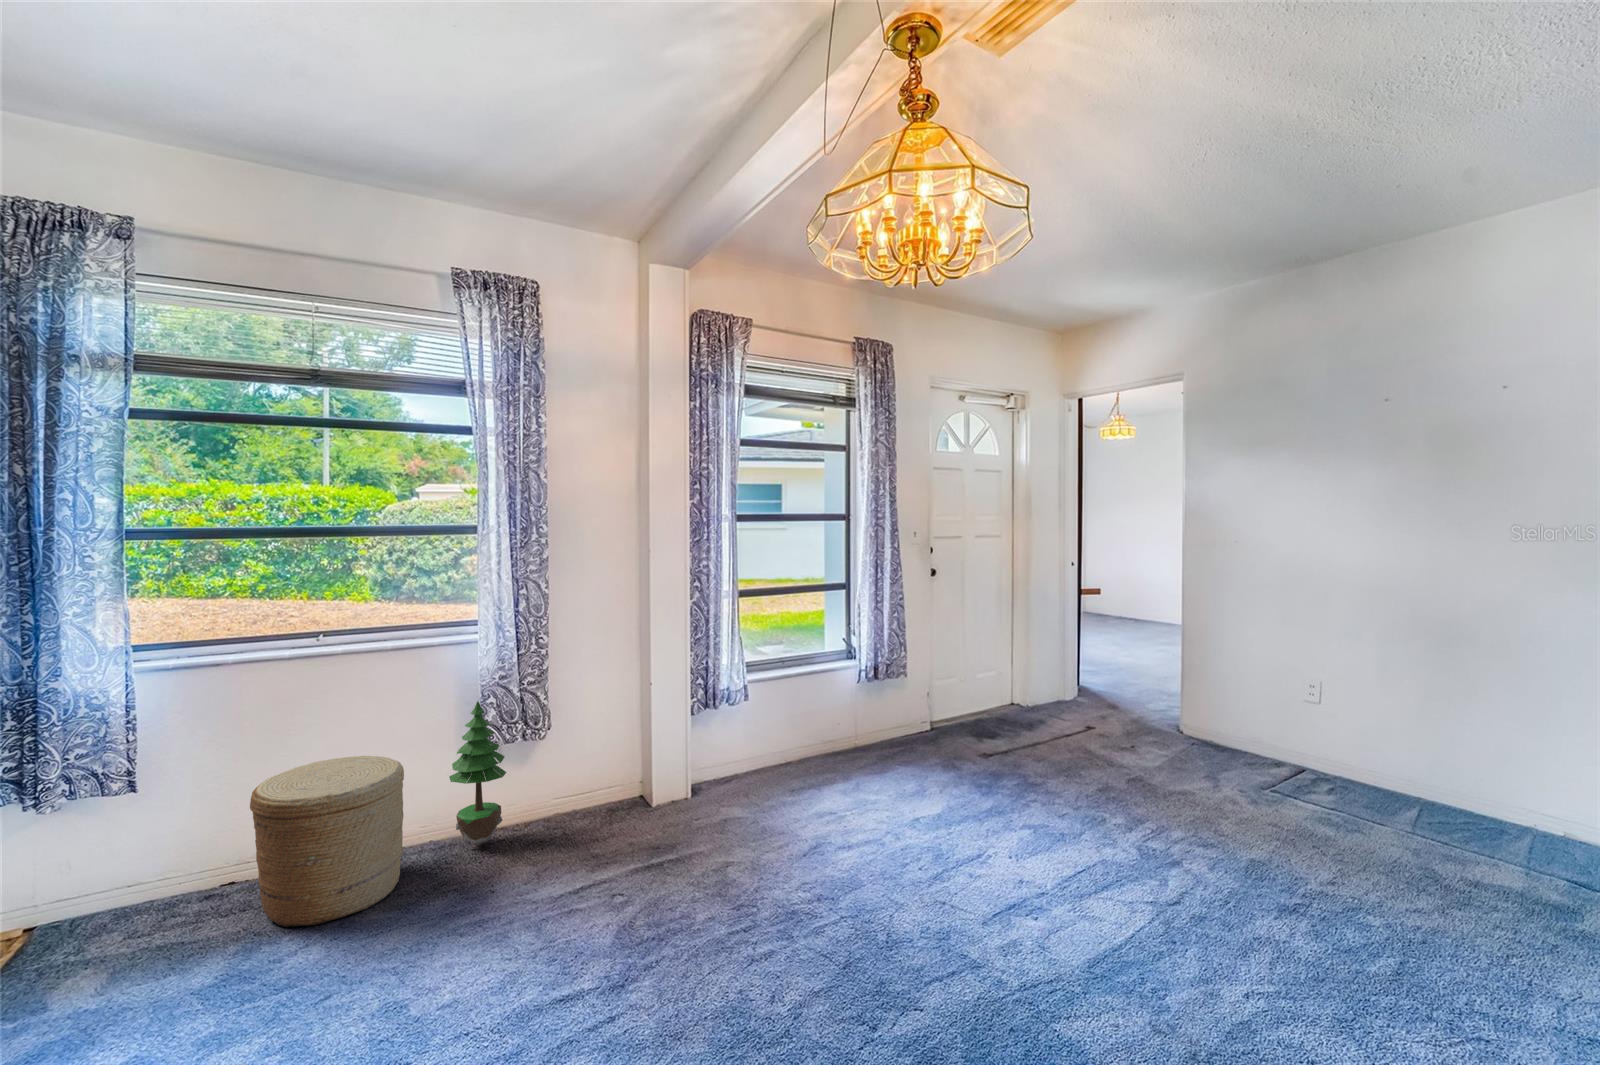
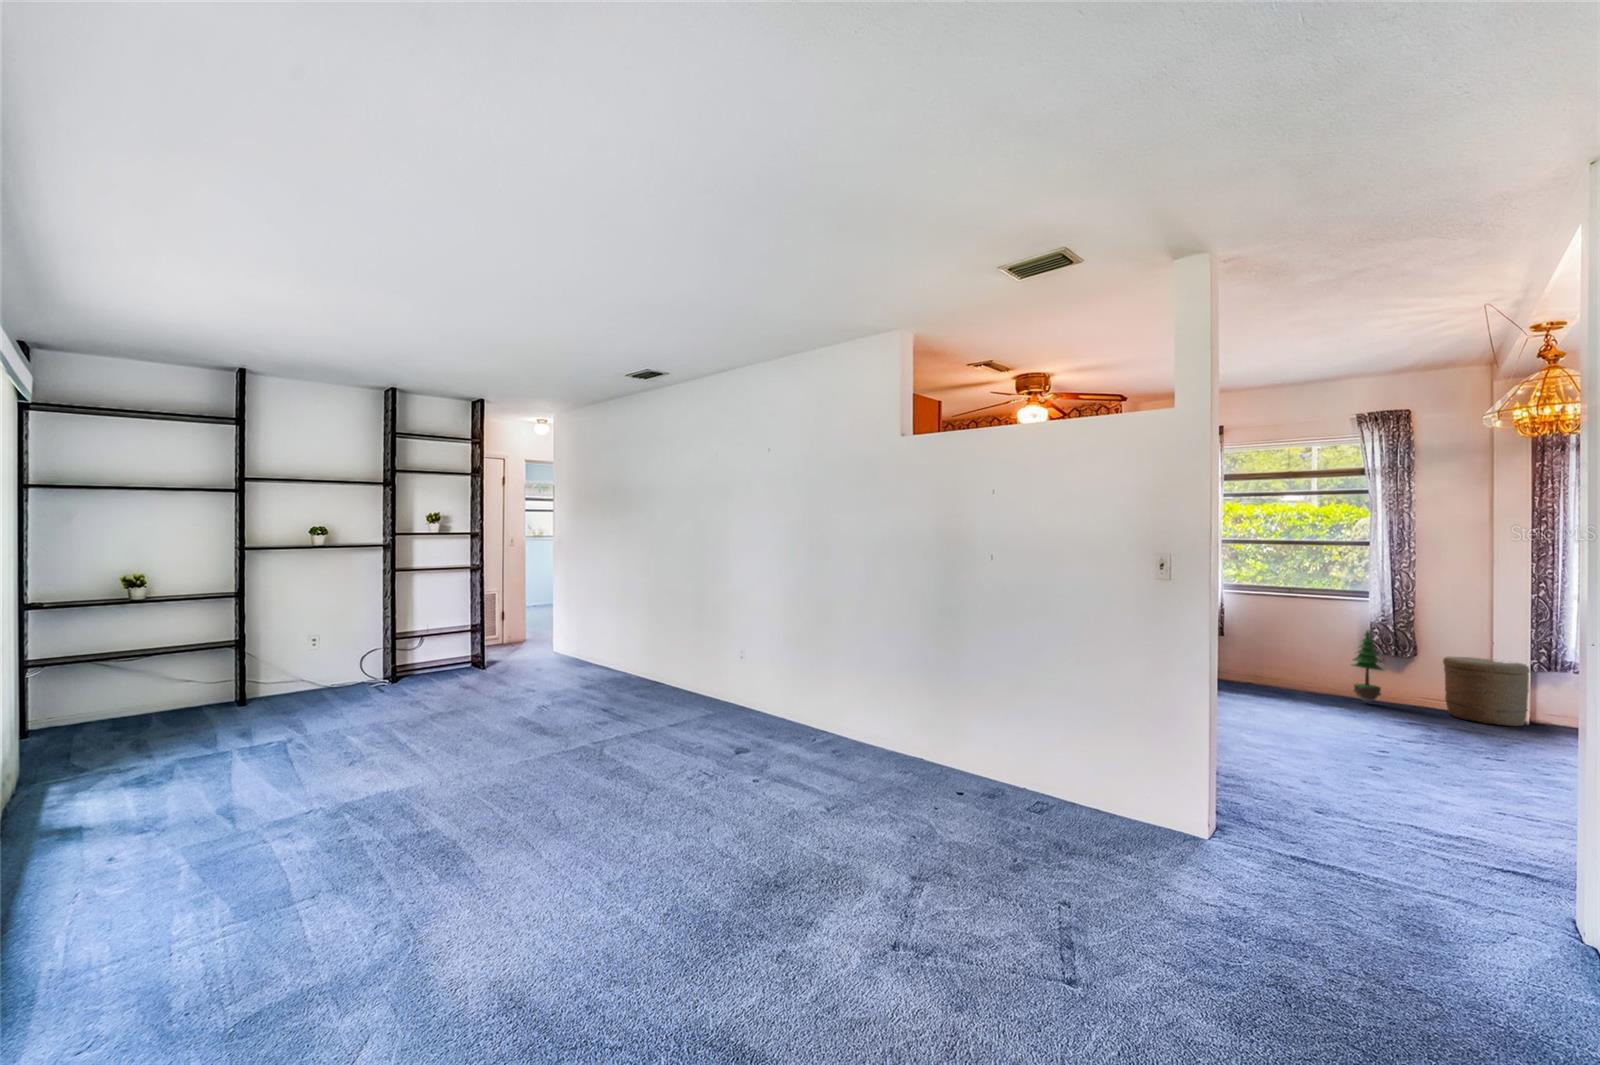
woven basket: present [250,756,404,927] -> present [1443,656,1530,726]

